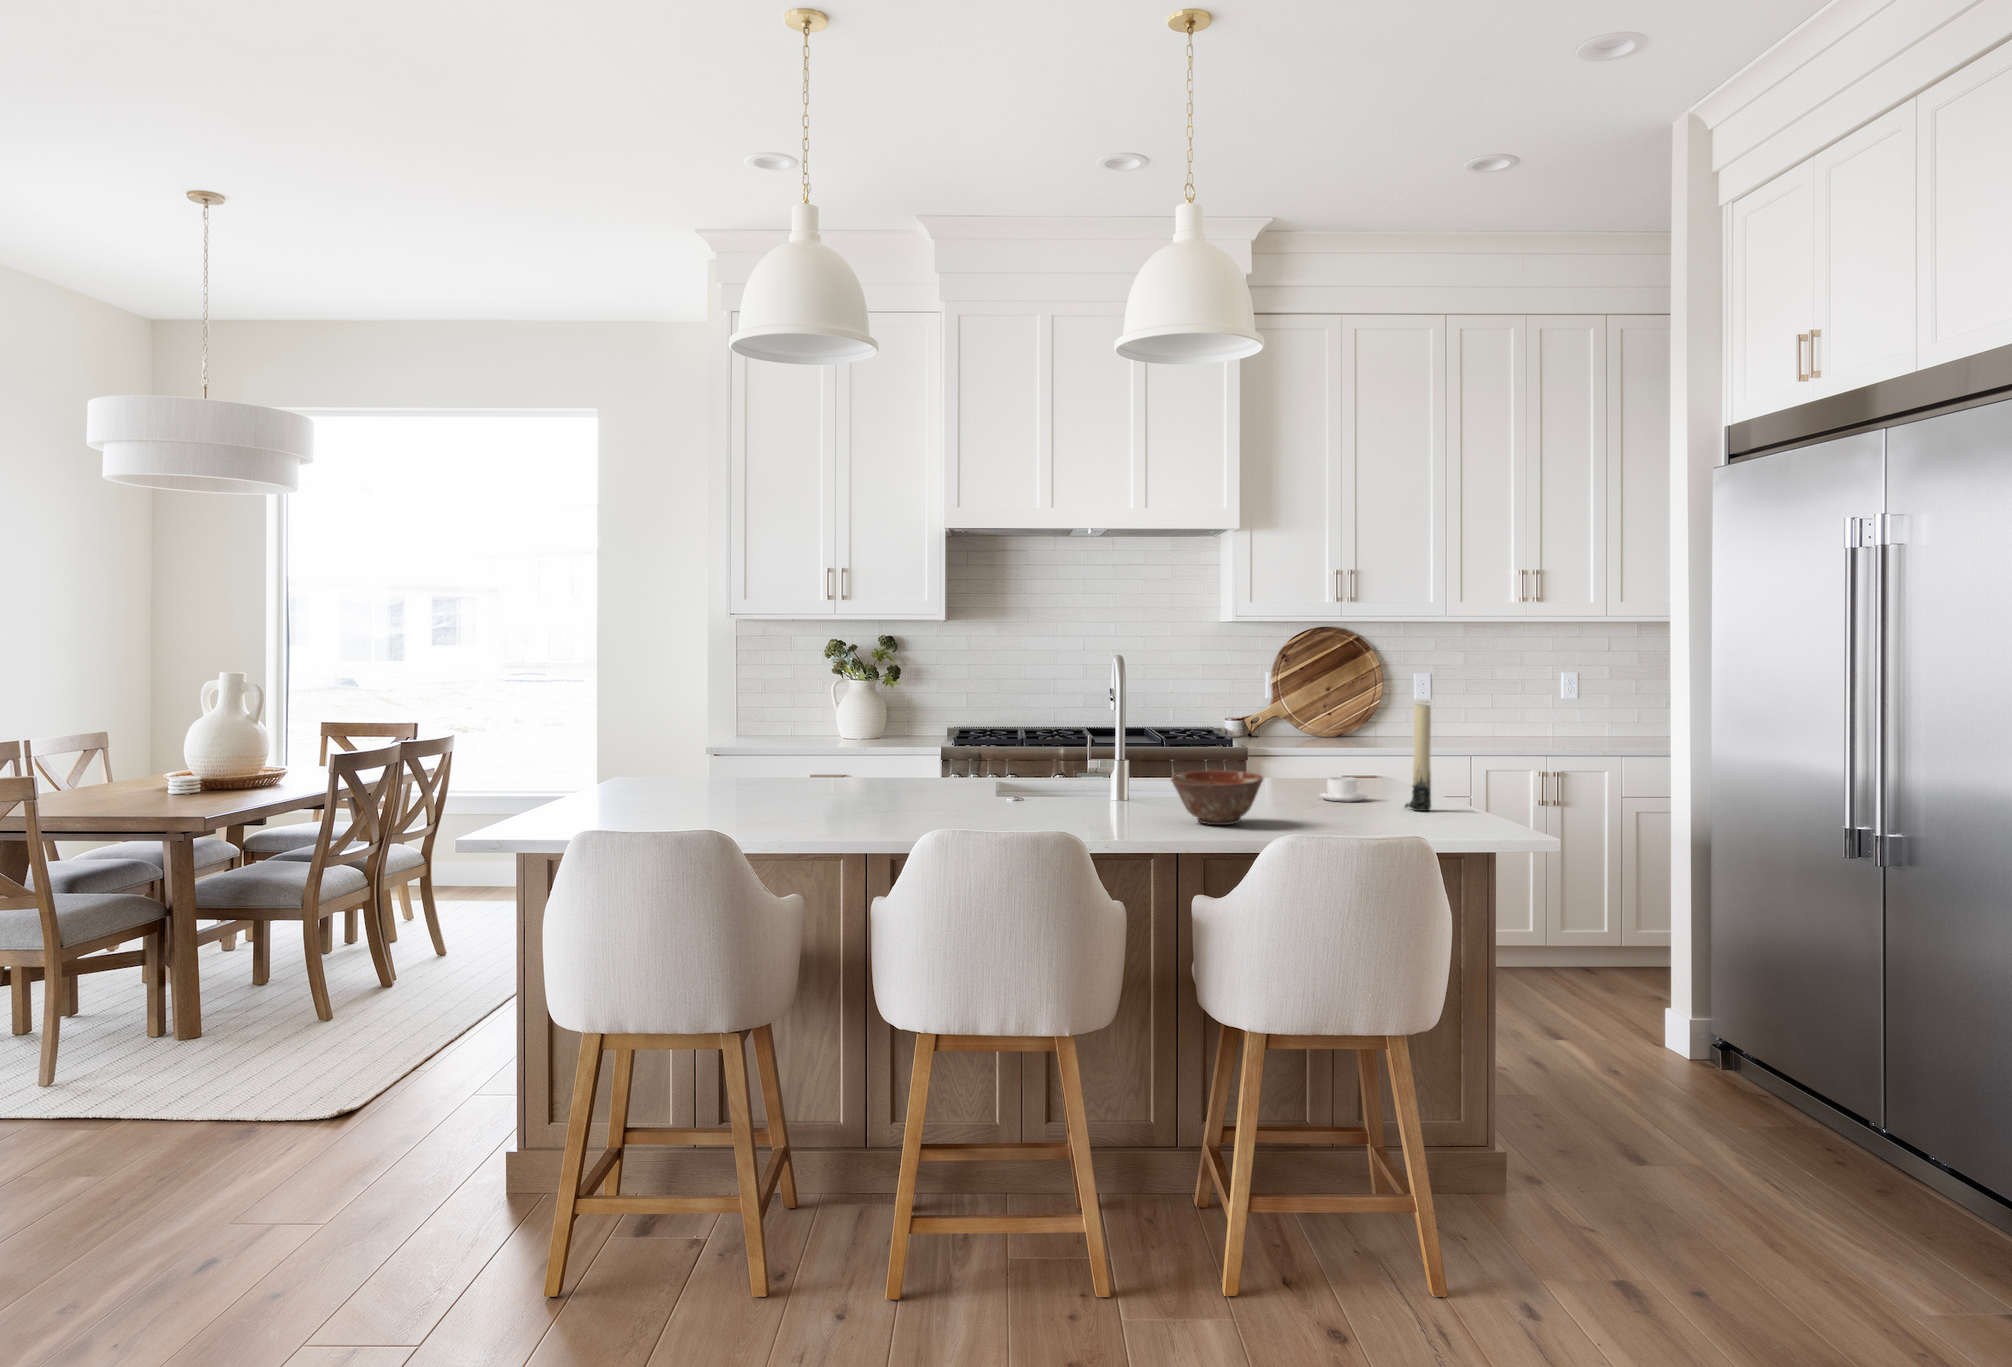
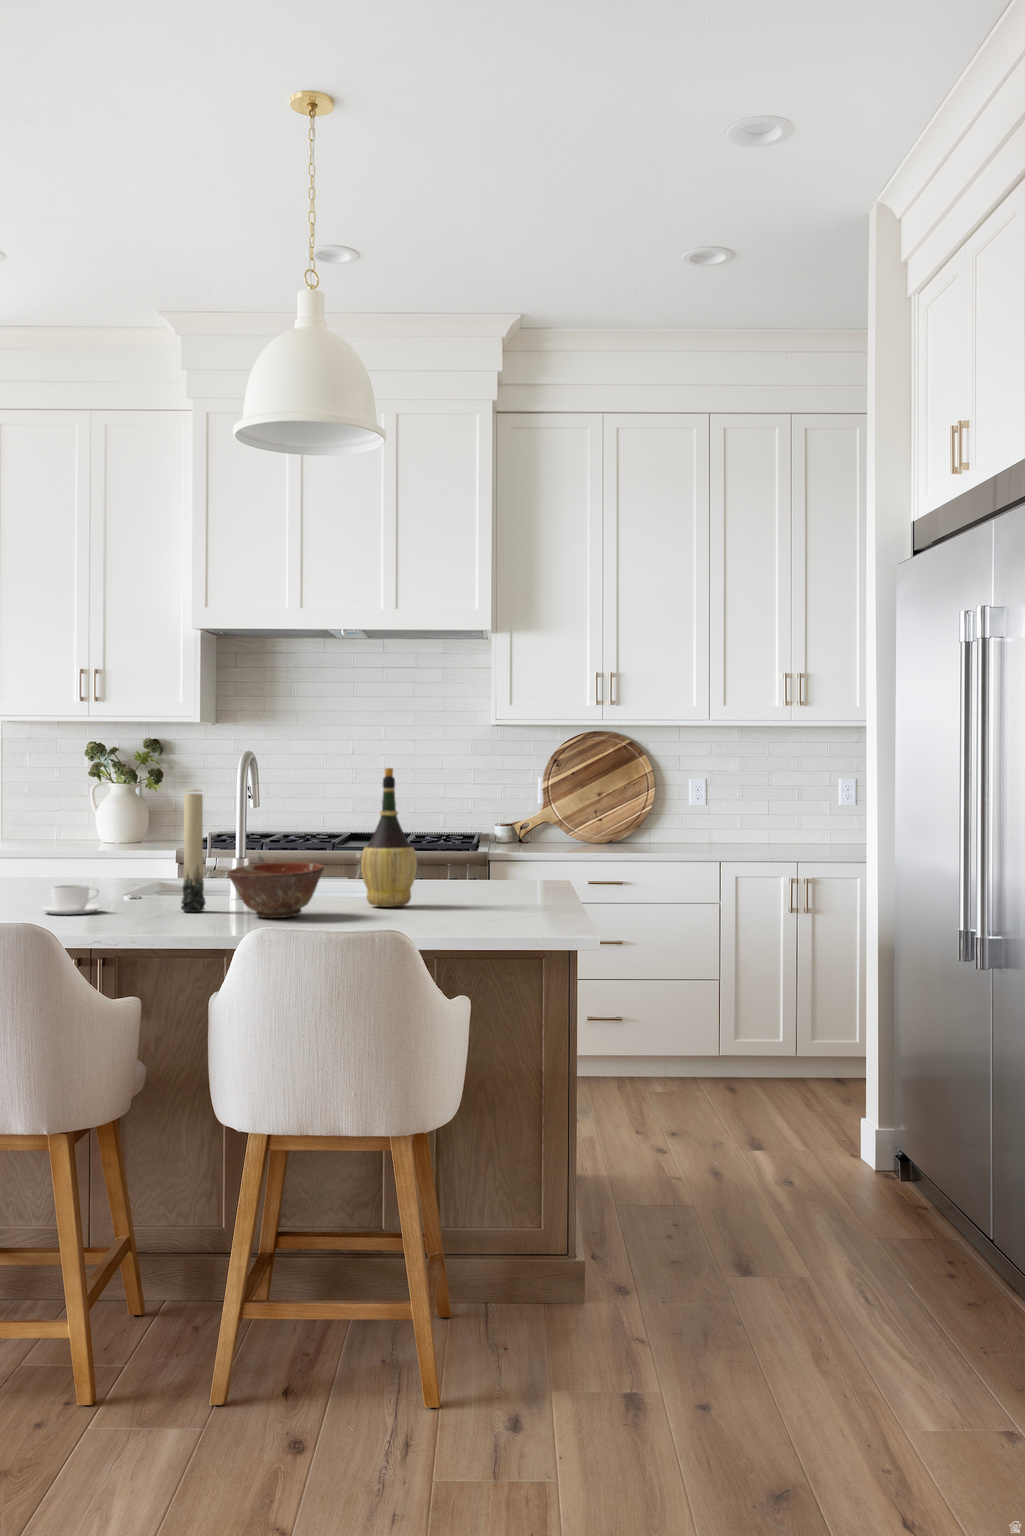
wine bottle: none [1263,678,1319,812] -> present [361,768,417,907]
candle: present [1405,701,1431,811] -> present [181,789,205,912]
coffee cup: present [1319,777,1367,802] -> present [41,885,102,914]

